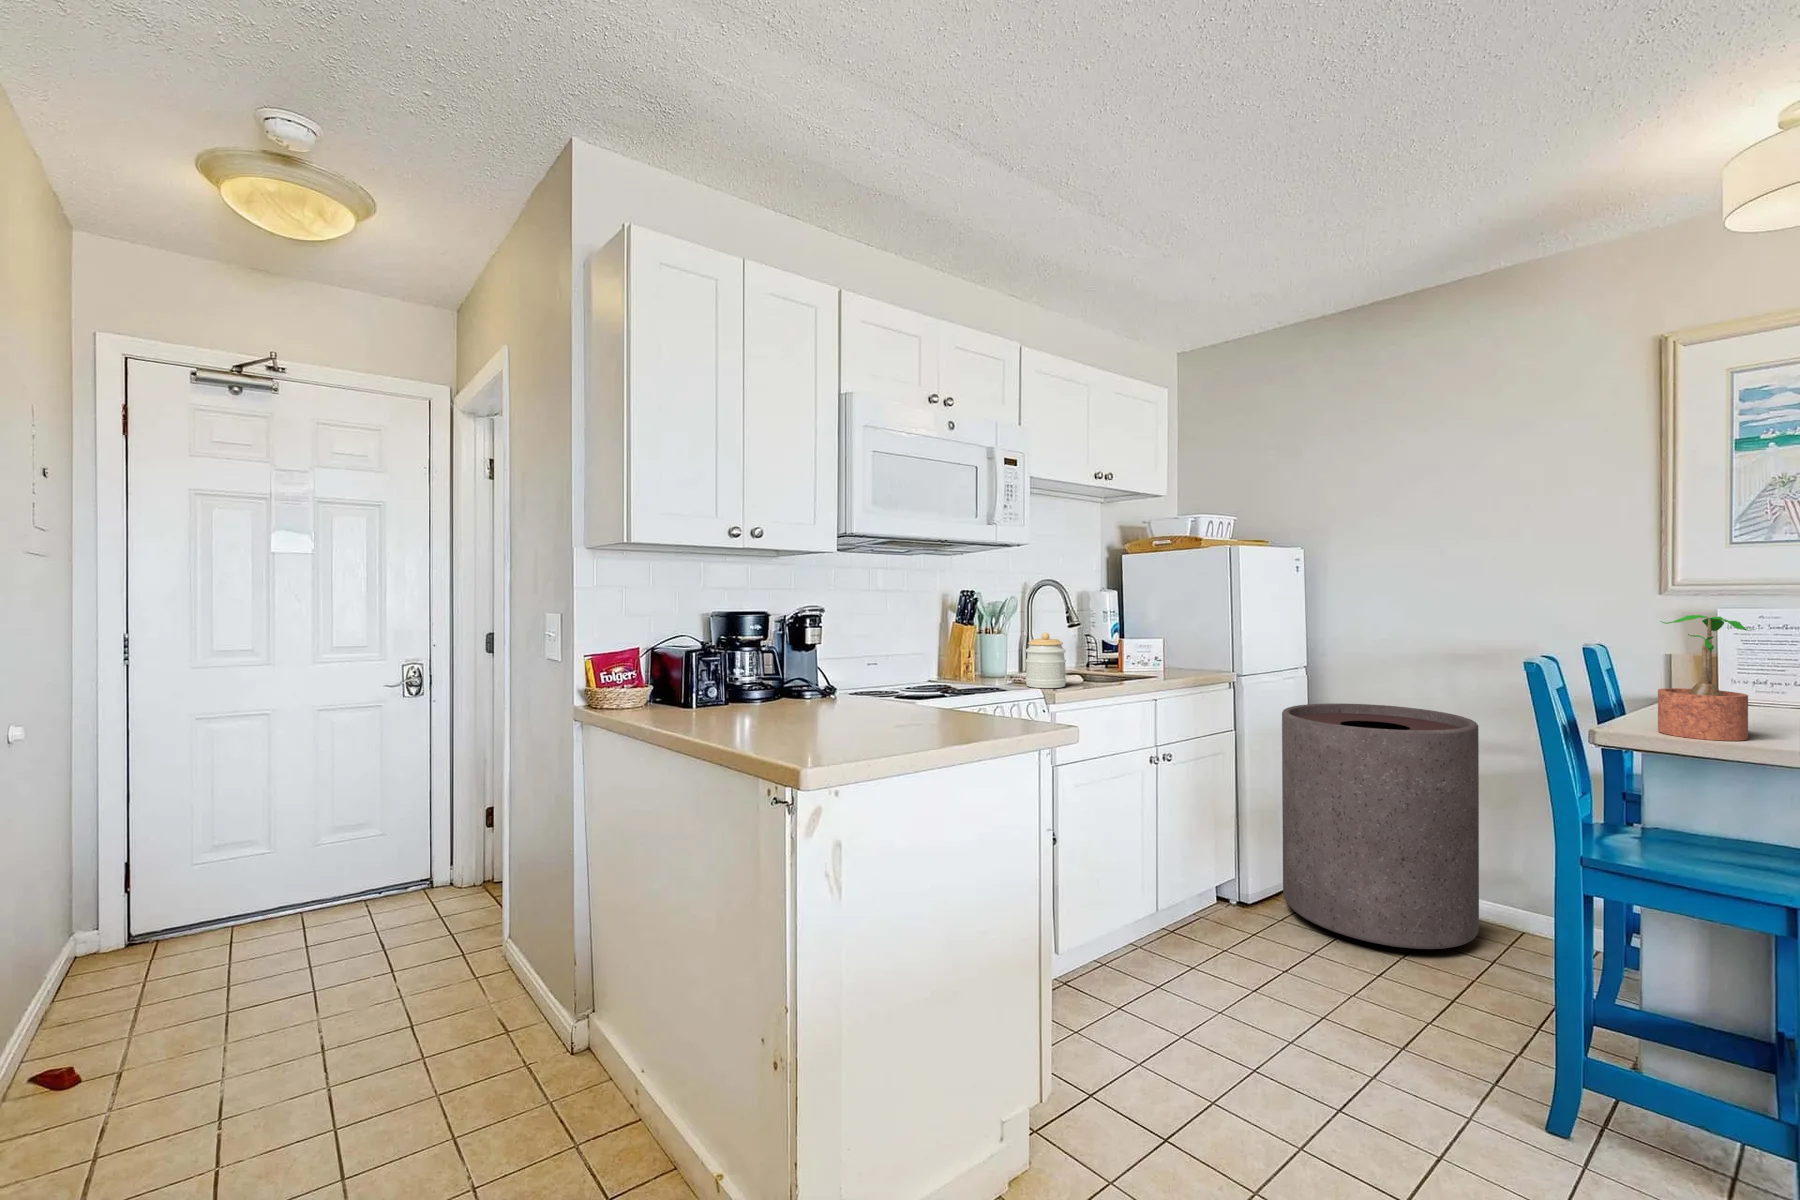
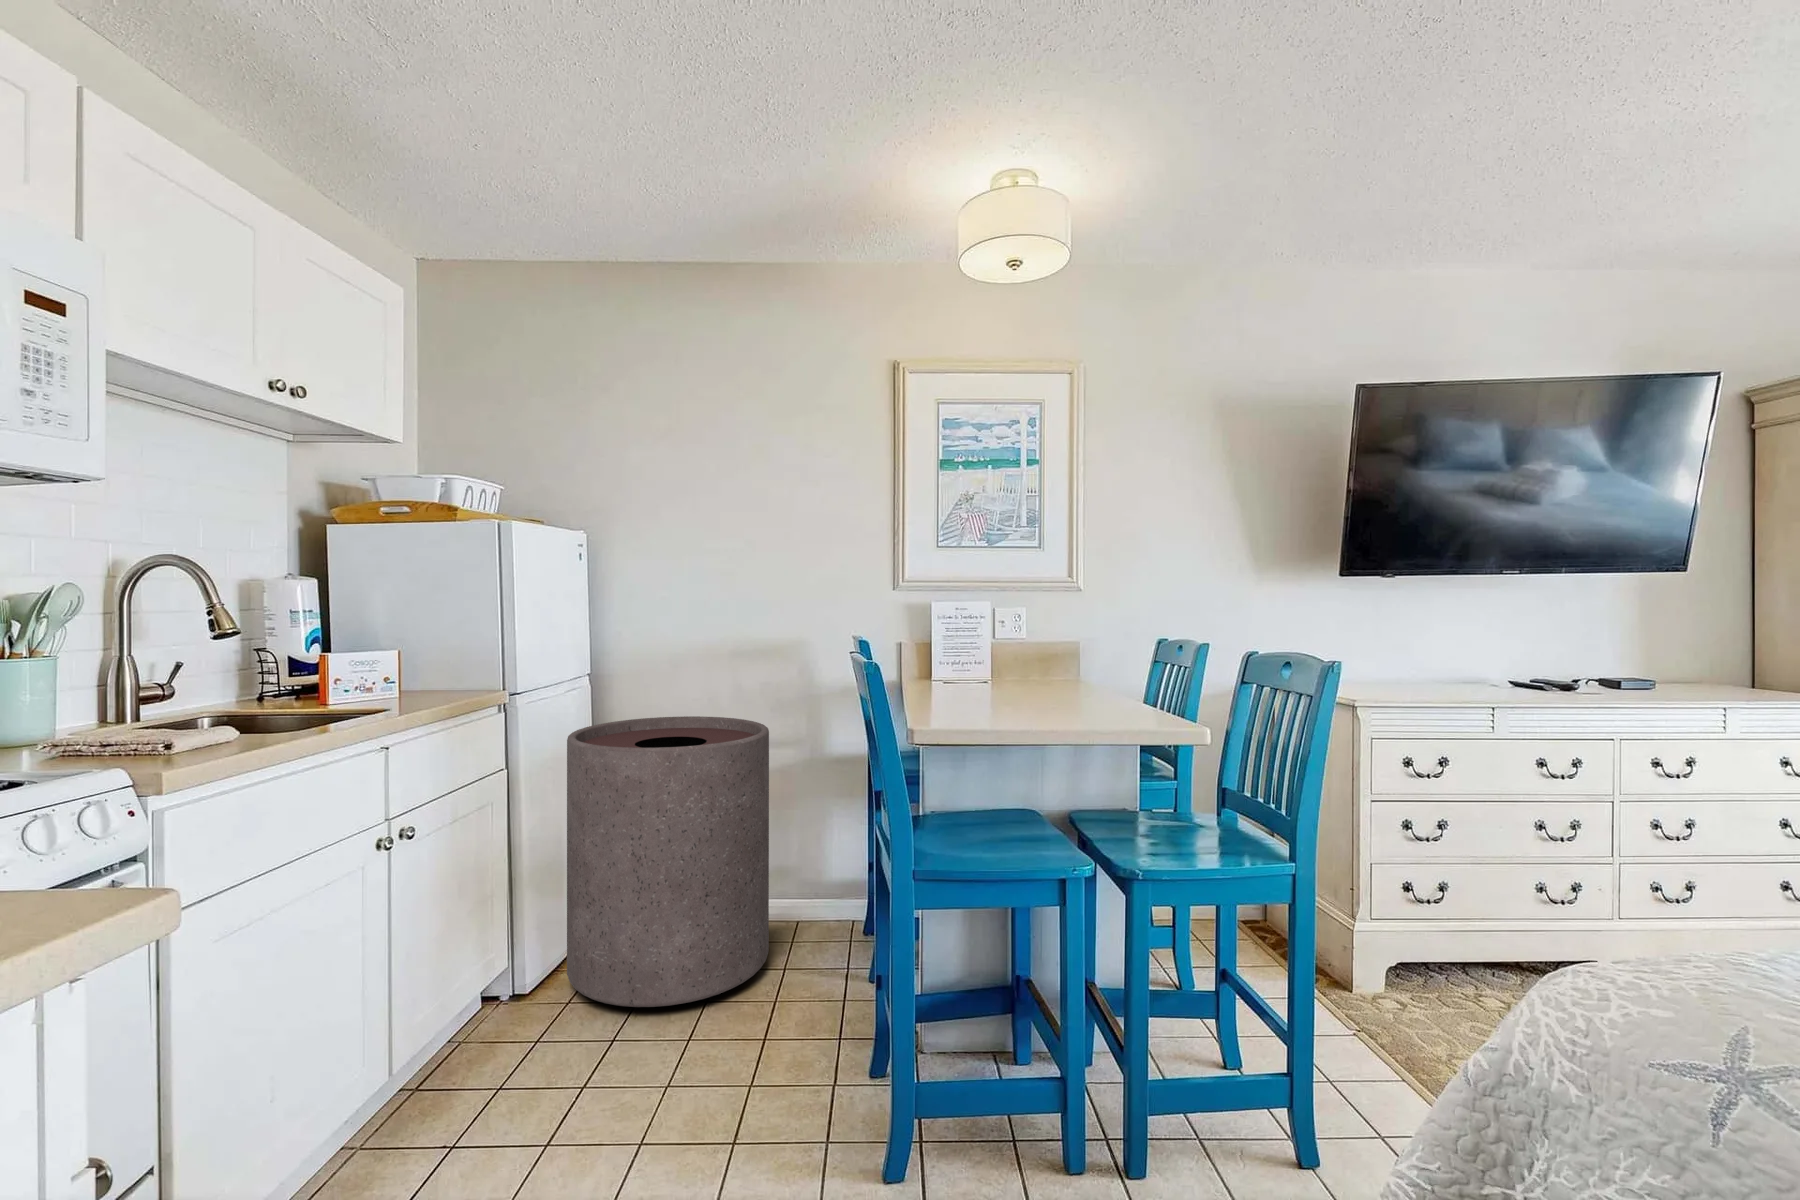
potted plant: present [1658,615,1754,741] -> none [947,604,1012,723]
jar: present [1025,632,1066,688] -> none [107,646,208,754]

